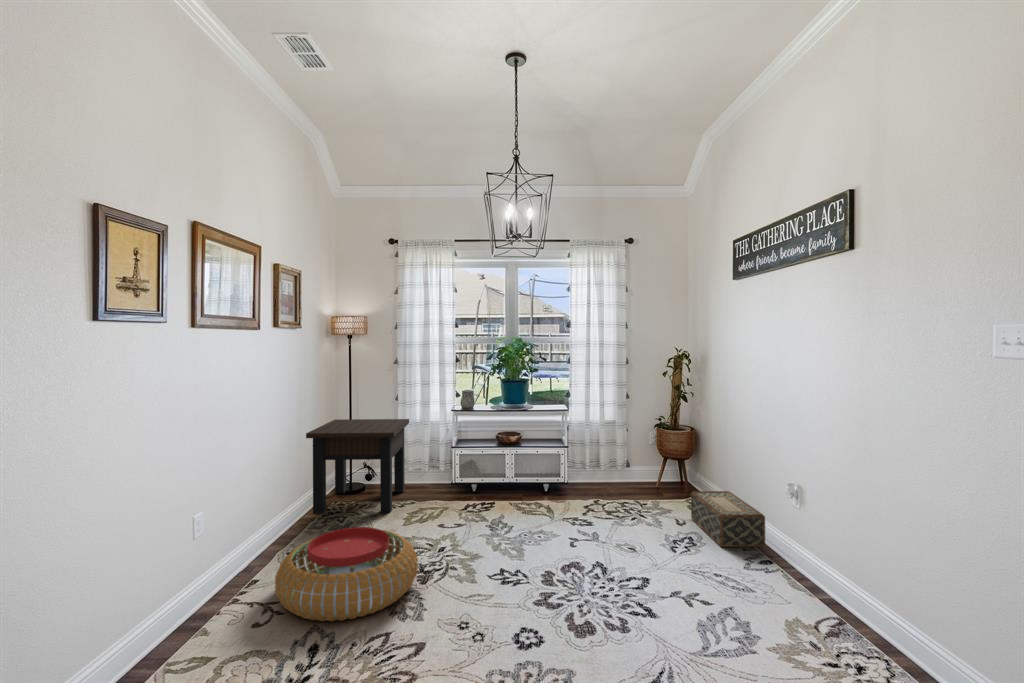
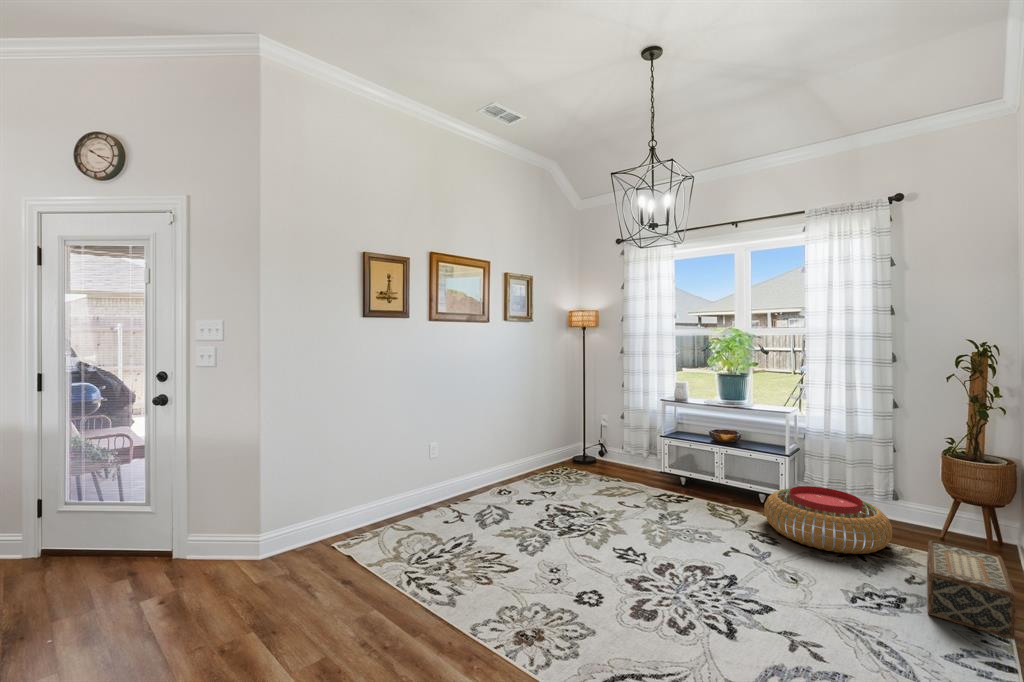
side table: present [306,419,409,514] -> none [535,399,630,482]
pouf: present [275,527,418,621] -> present [764,486,892,554]

